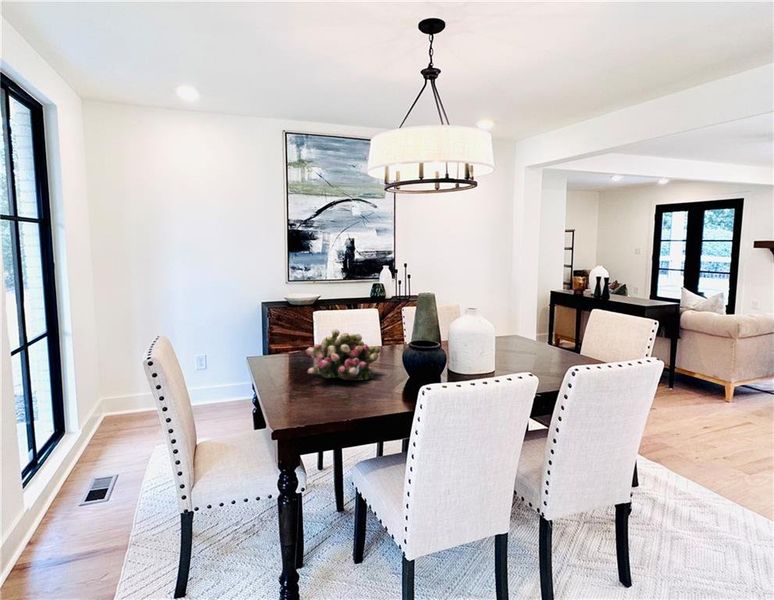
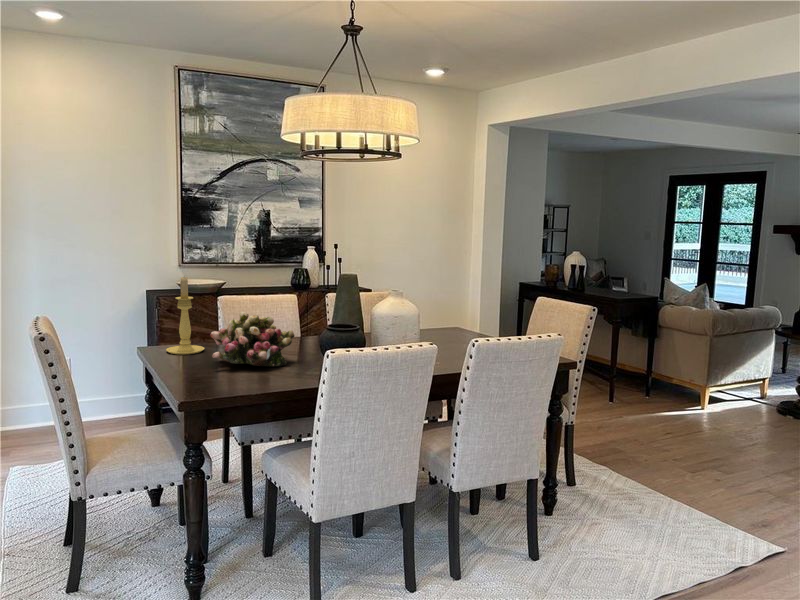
candle holder: none [270,296,302,364] -> present [166,277,204,355]

